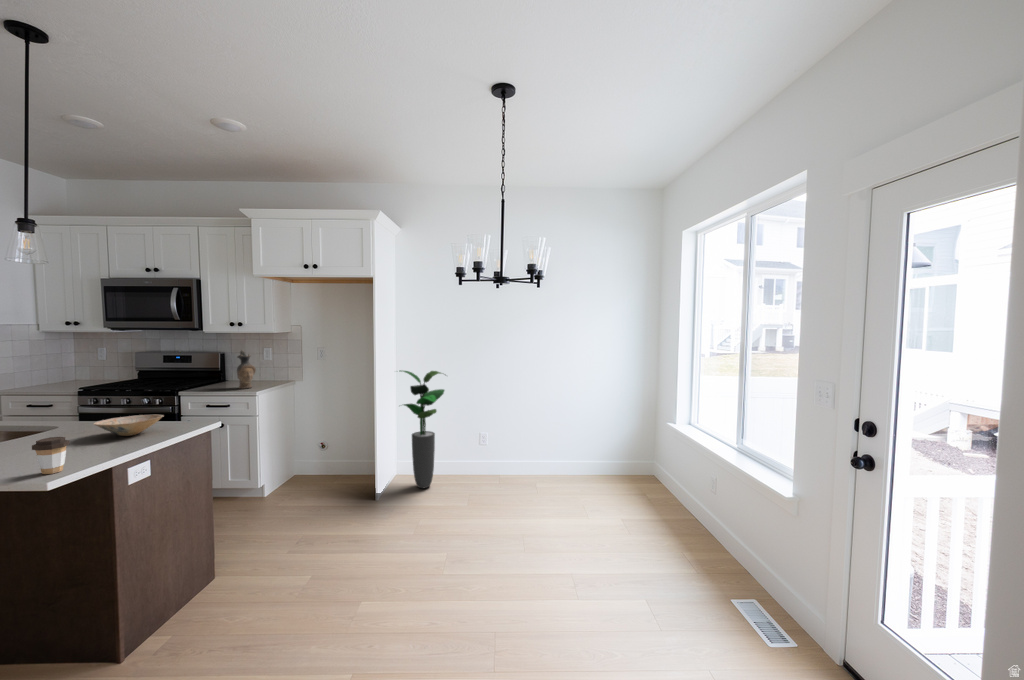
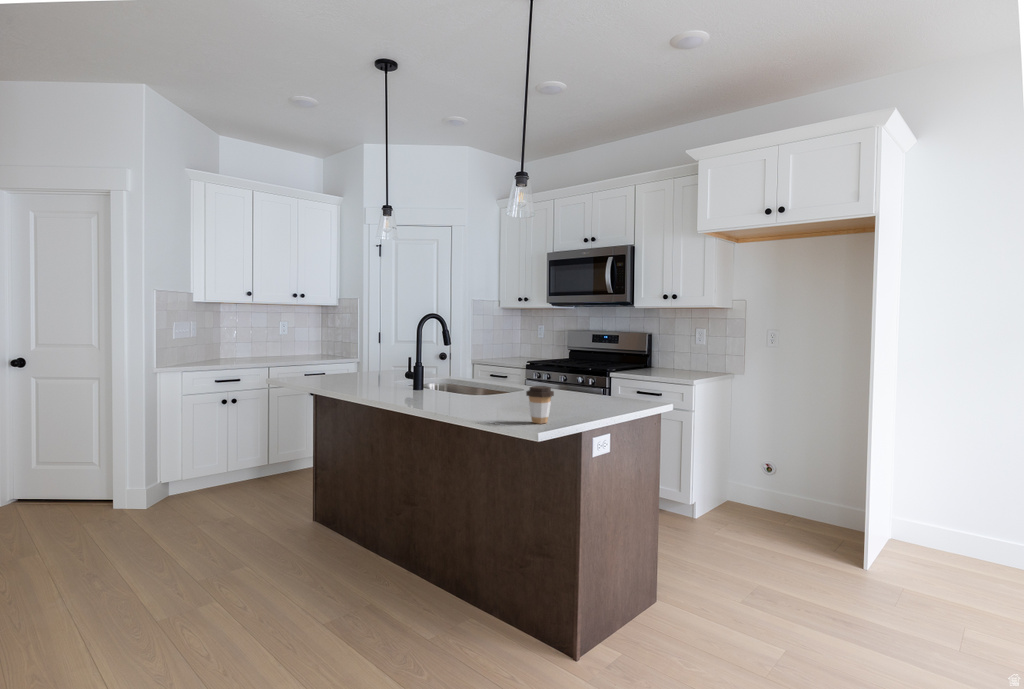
ceramic pitcher: present [237,350,256,389] -> none [672,328,693,376]
potted plant: present [400,370,444,488] -> none [899,370,1011,572]
bowl: present [94,415,163,436] -> none [558,384,618,404]

